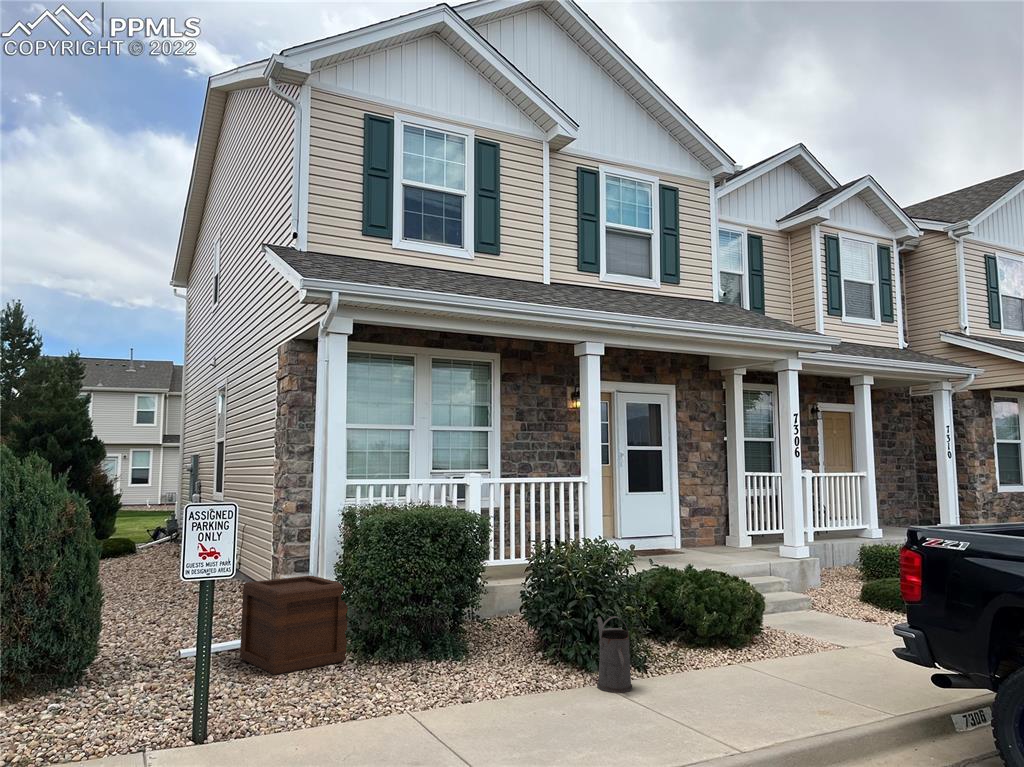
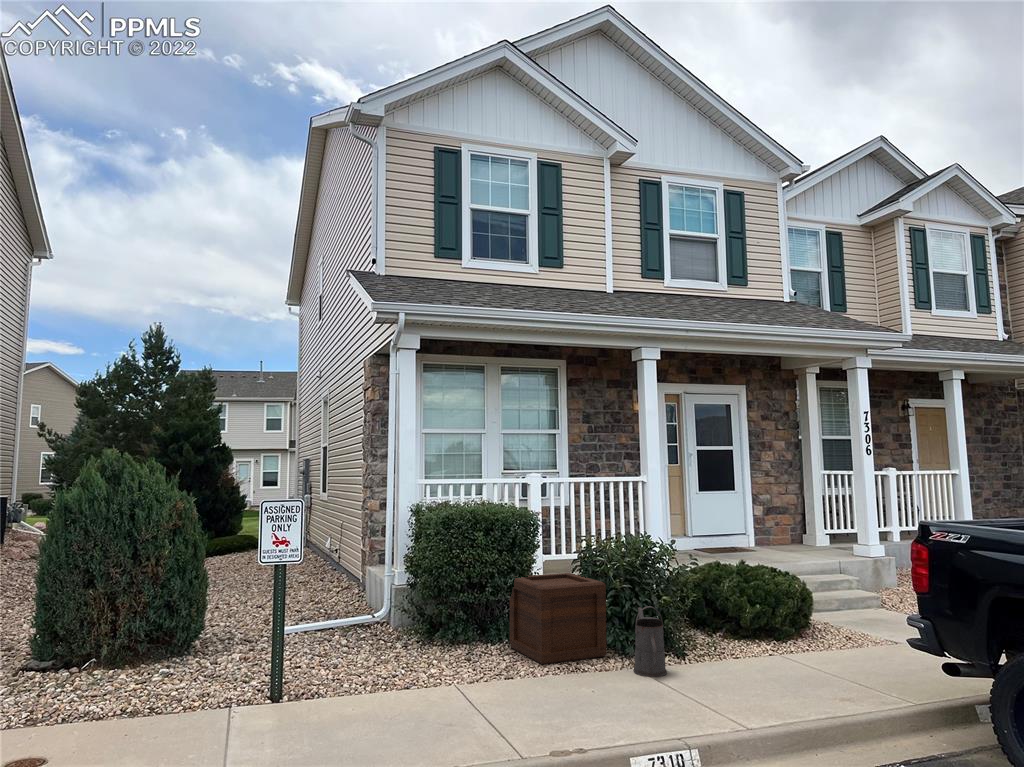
wooden crate: present [240,576,348,675] -> present [510,573,607,665]

